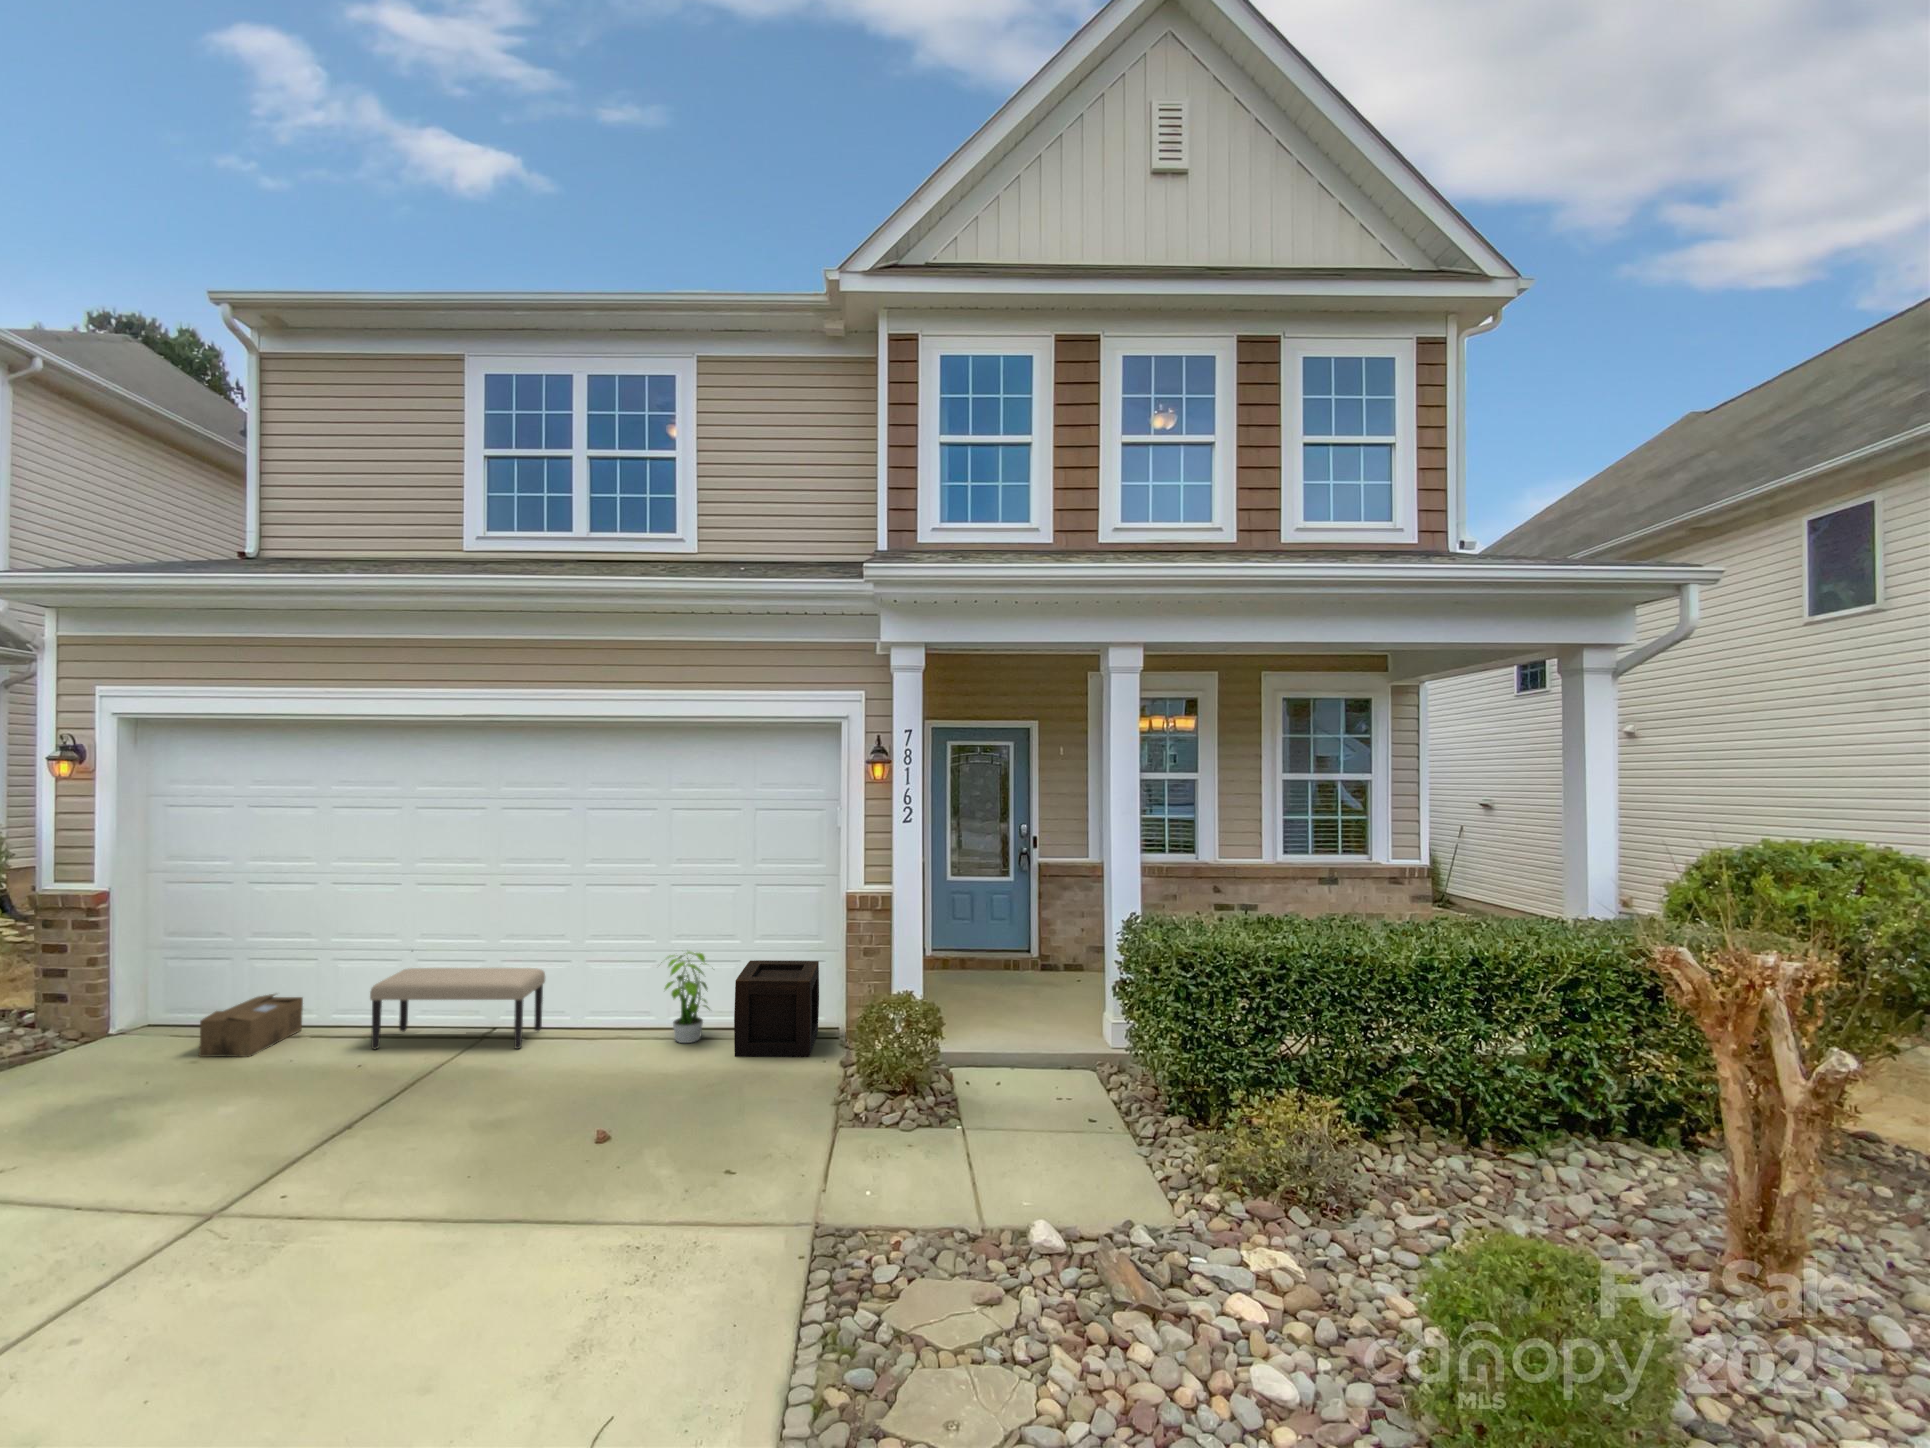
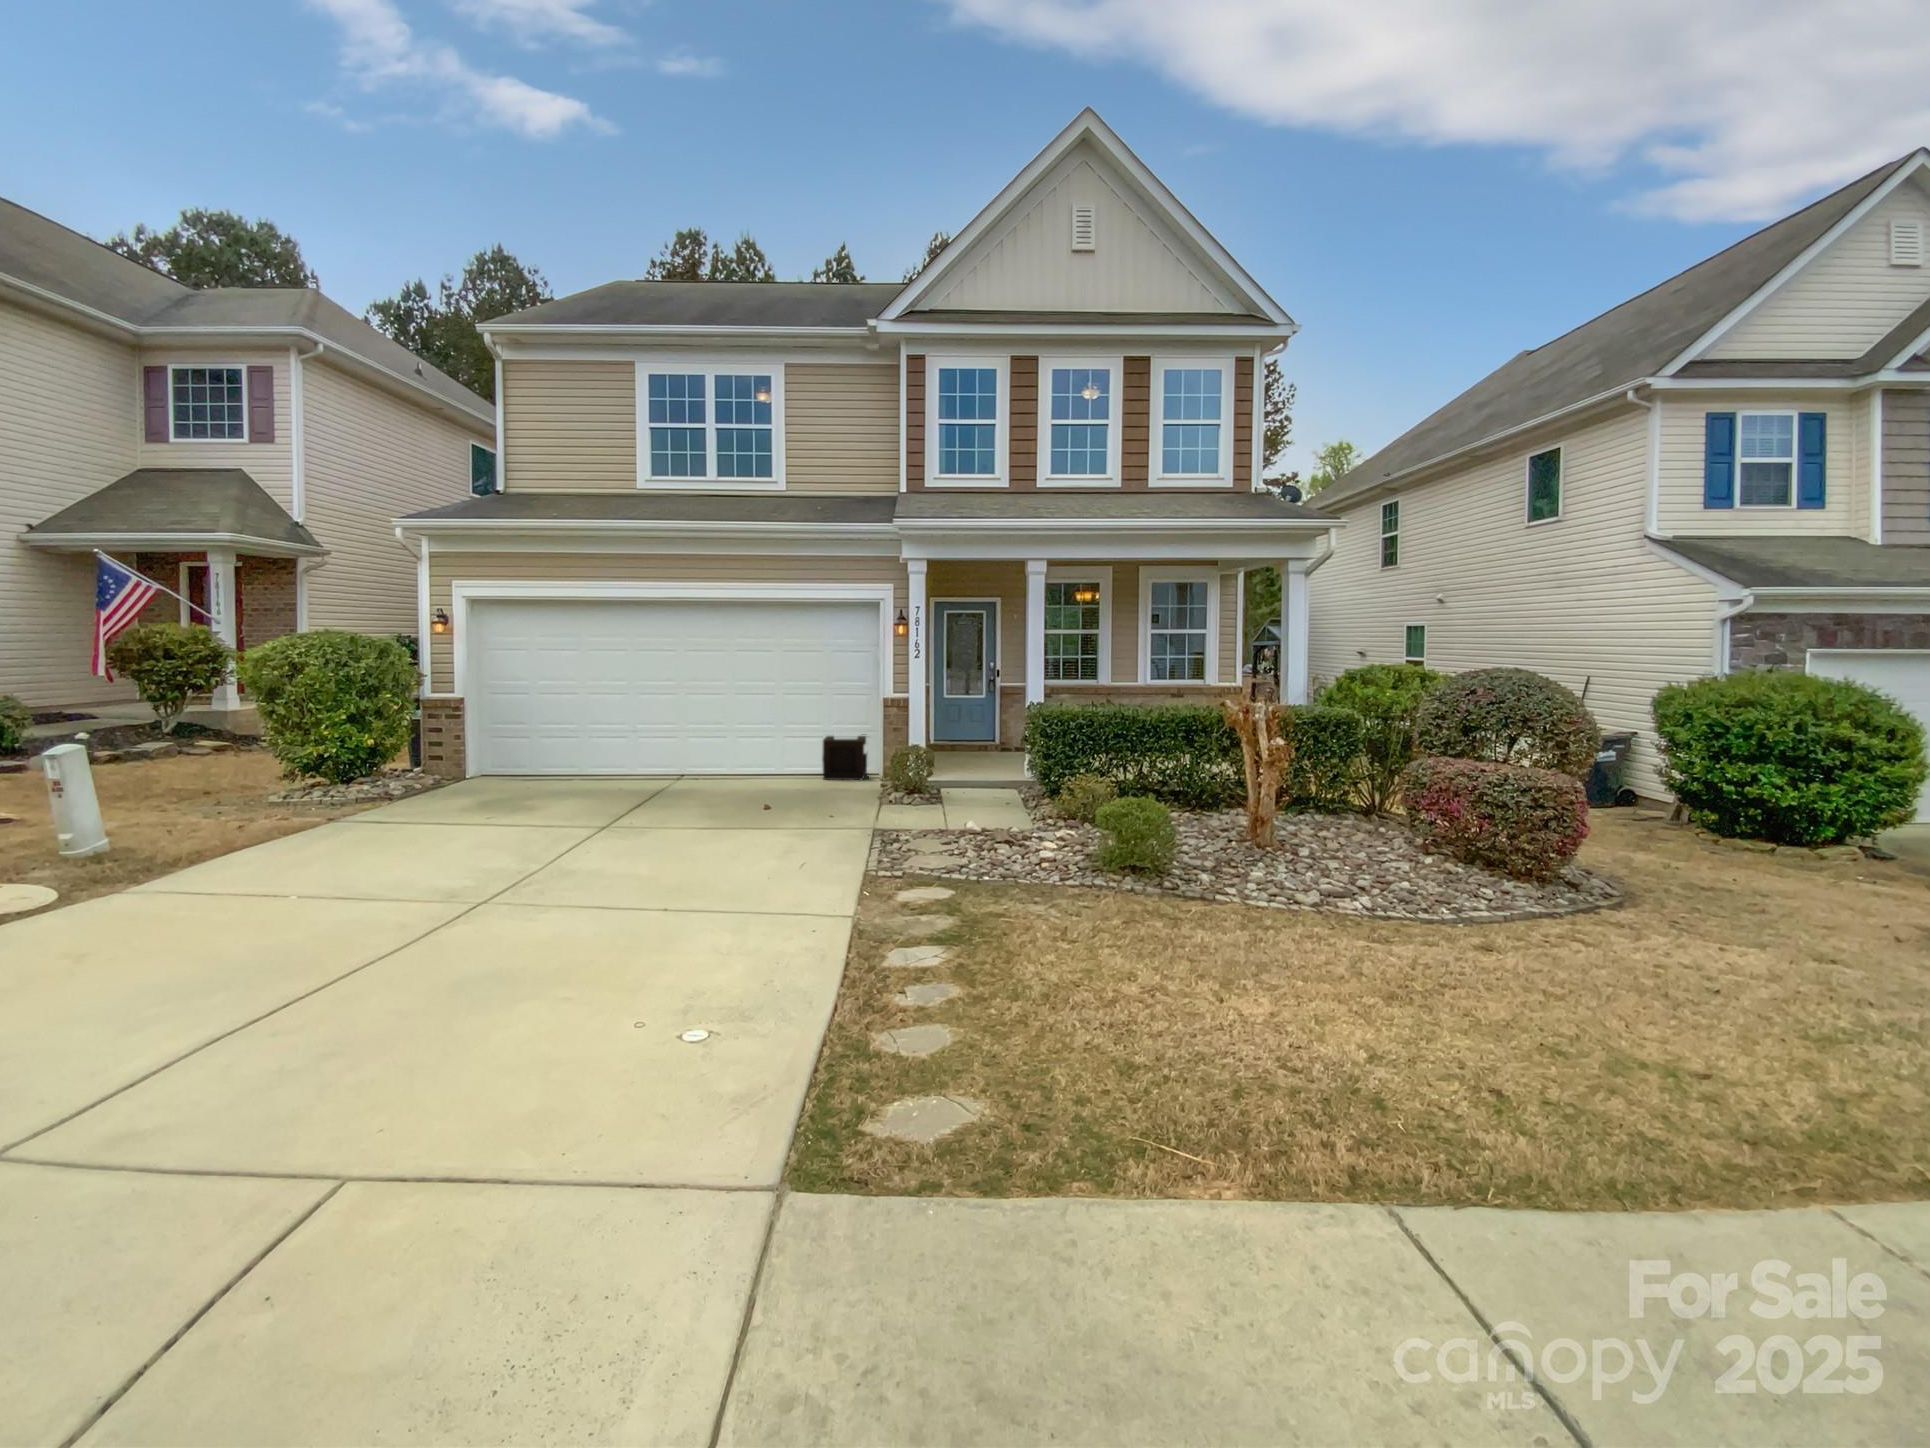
potted plant: present [664,952,709,1043] -> none [778,727,809,776]
bench: present [370,968,545,1049] -> none [626,737,715,777]
cardboard box: present [199,994,303,1057] -> none [540,751,583,779]

